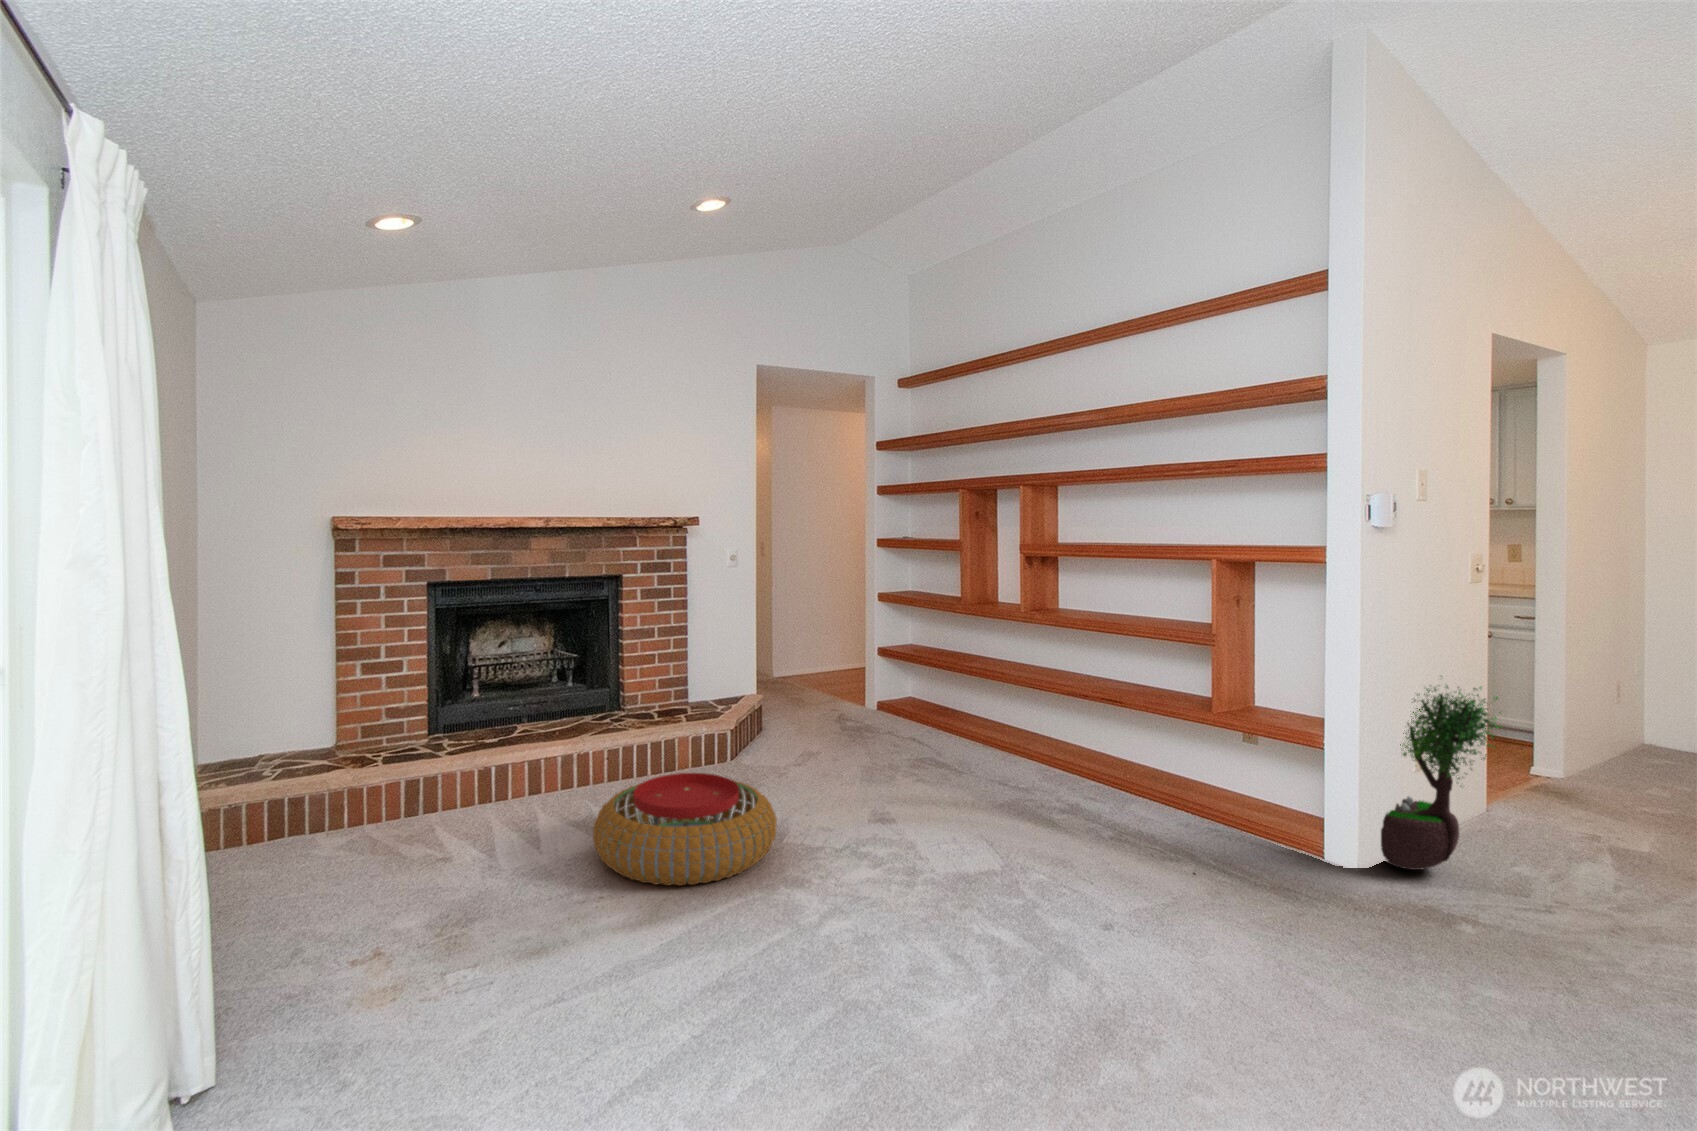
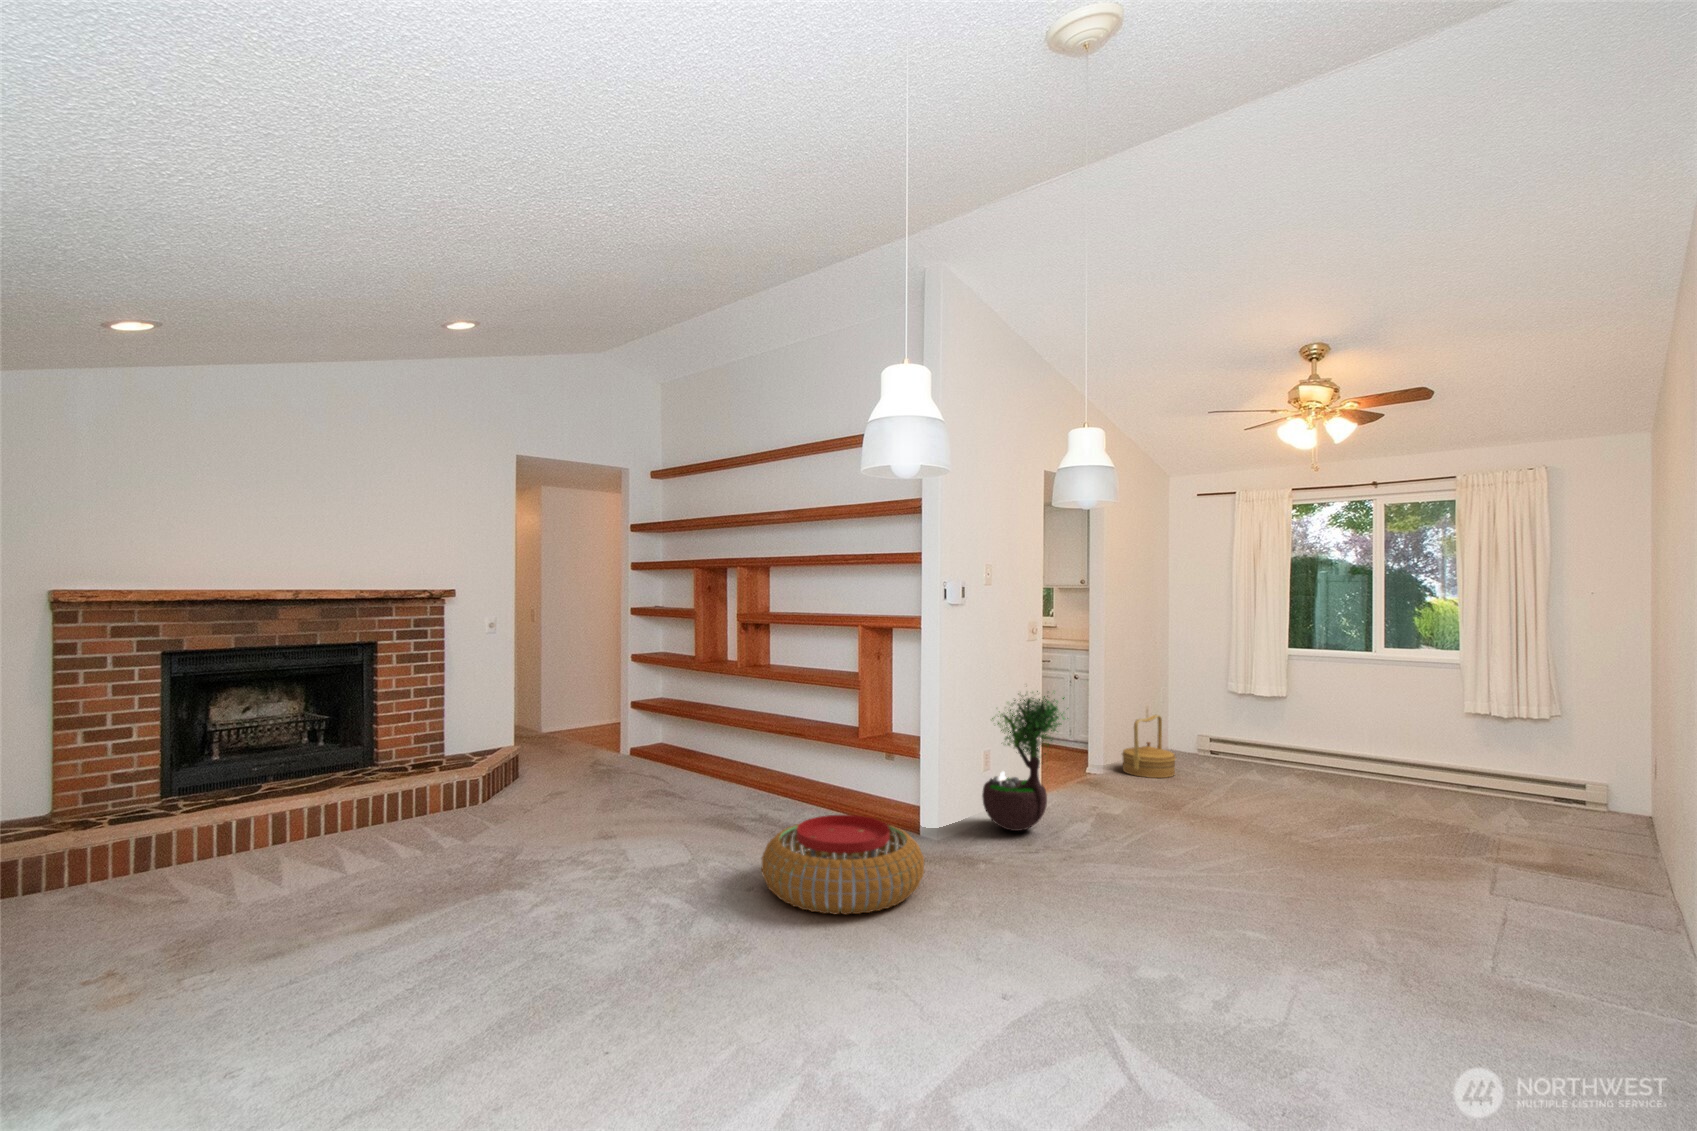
woven basket: none [1529,713,1621,801] -> present [1122,715,1176,778]
pouf: present [593,773,777,886] -> present [761,815,924,914]

